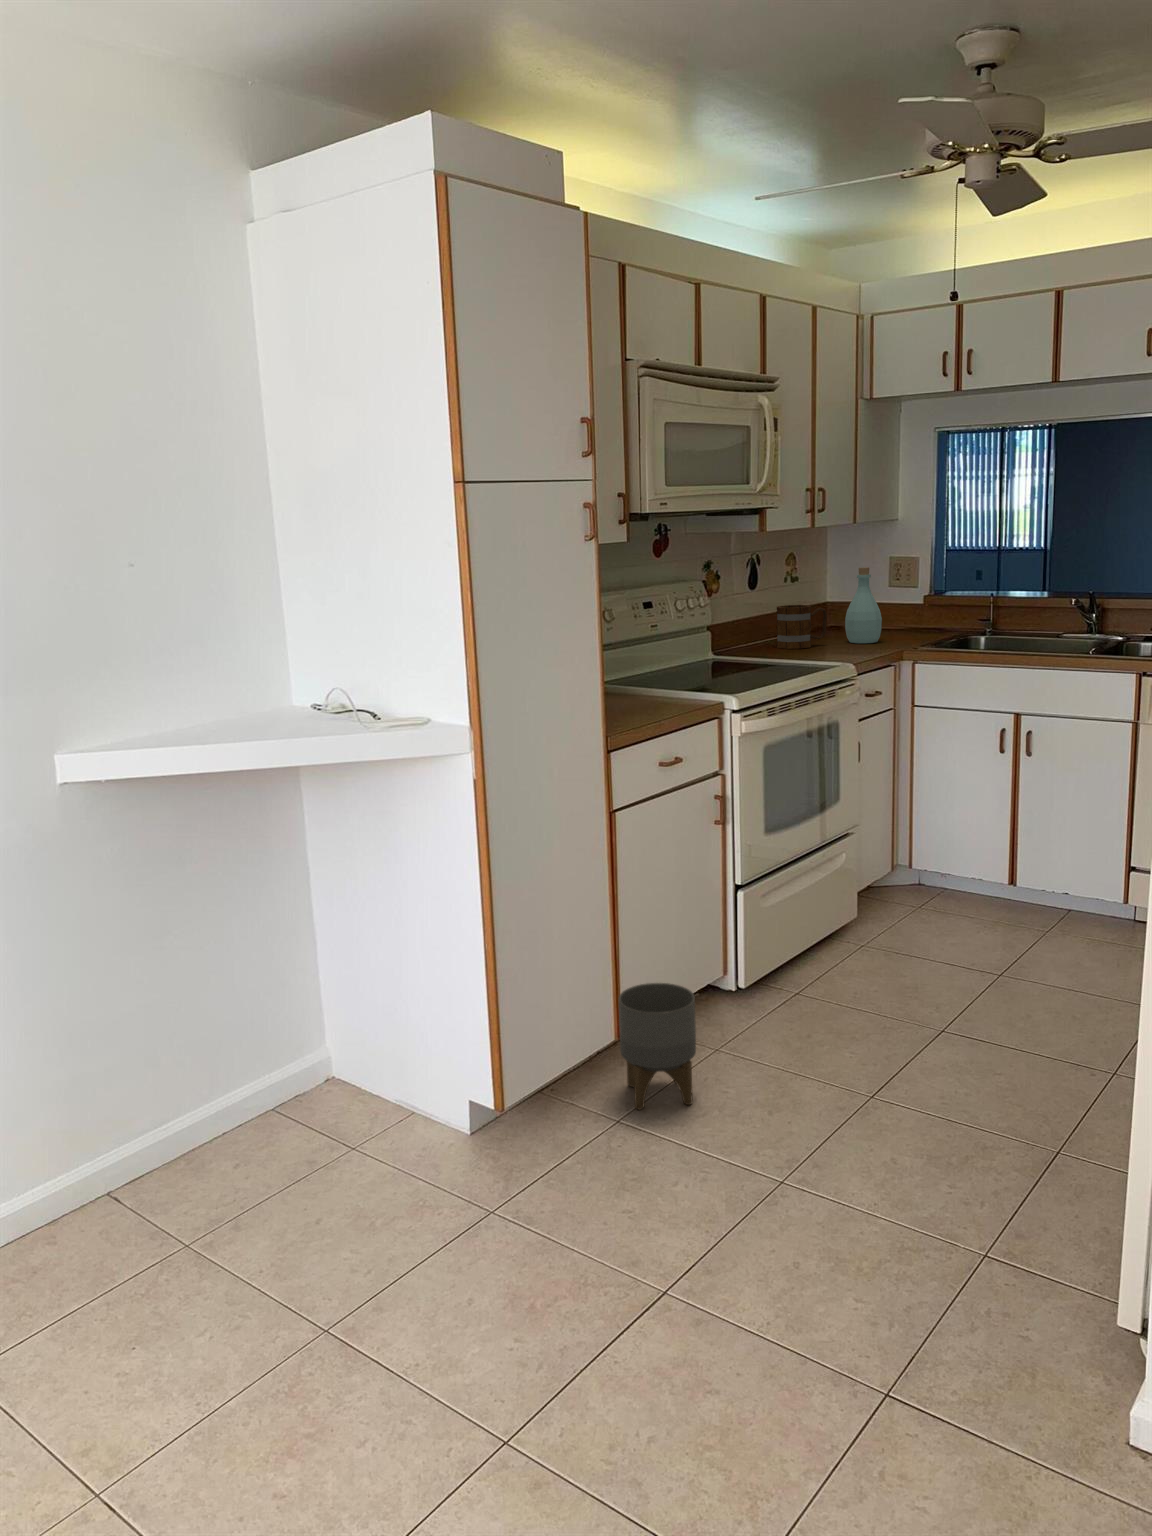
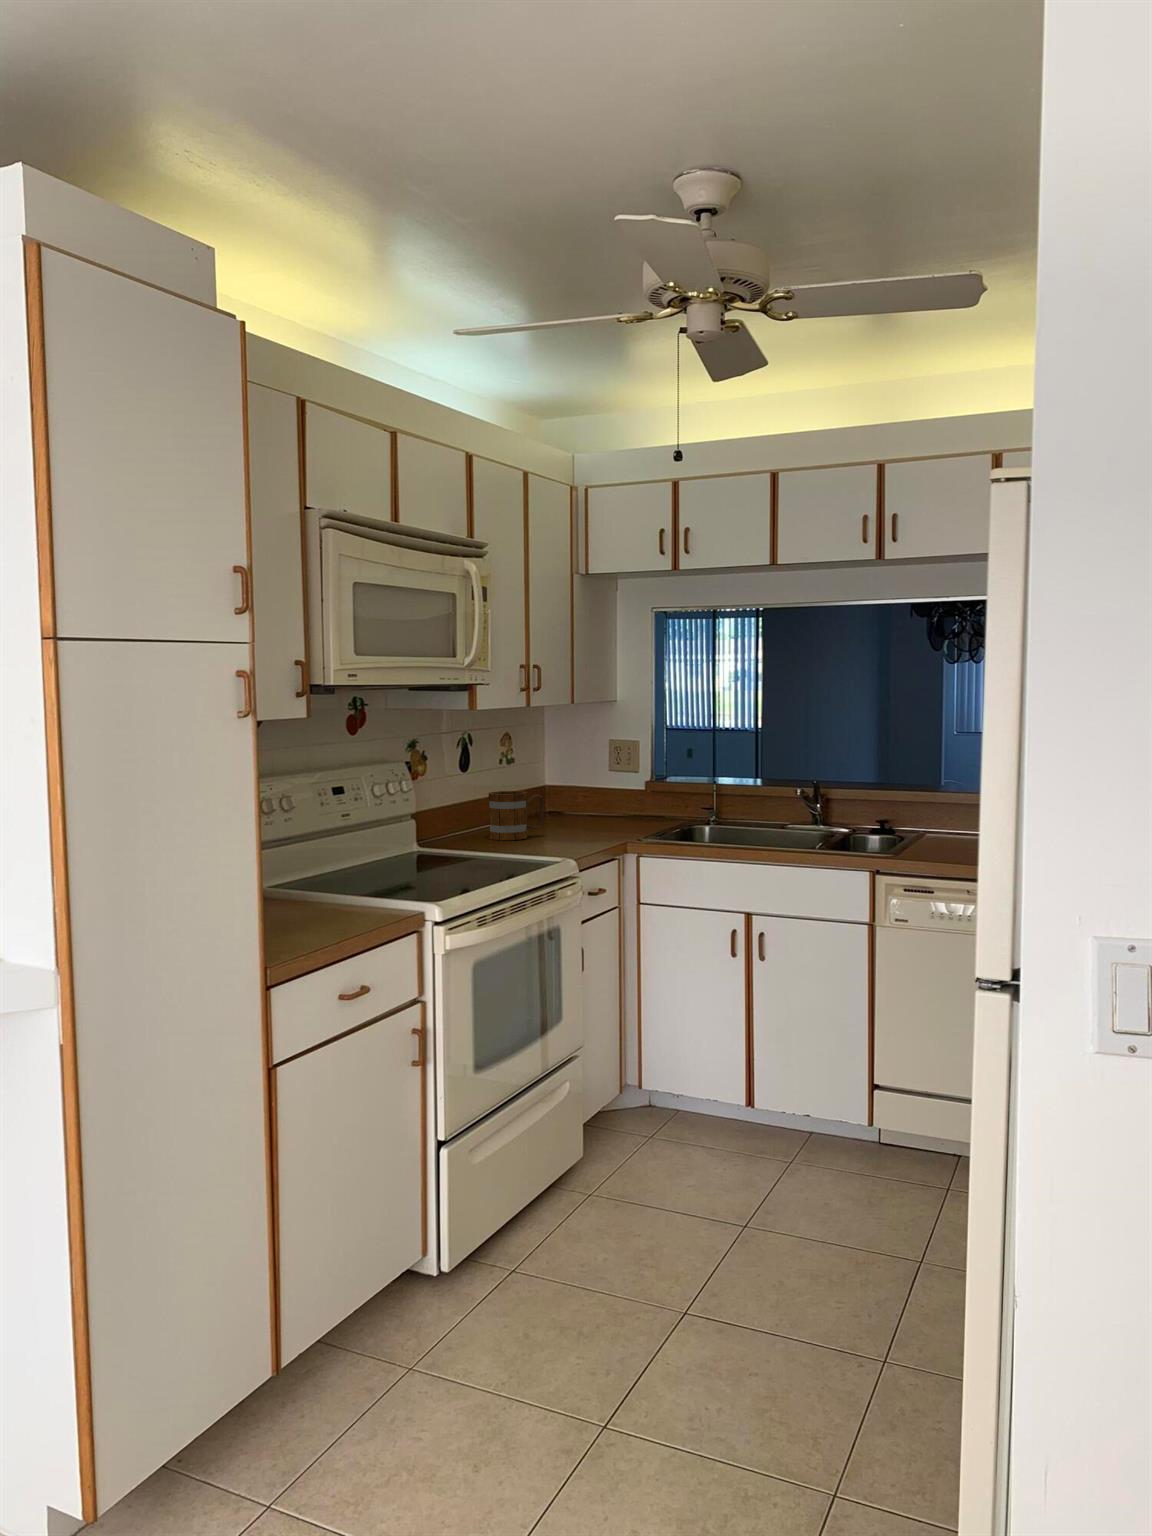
bottle: present [845,567,882,643] -> none [564,751,603,834]
planter: present [618,983,696,1110] -> none [276,1291,382,1483]

